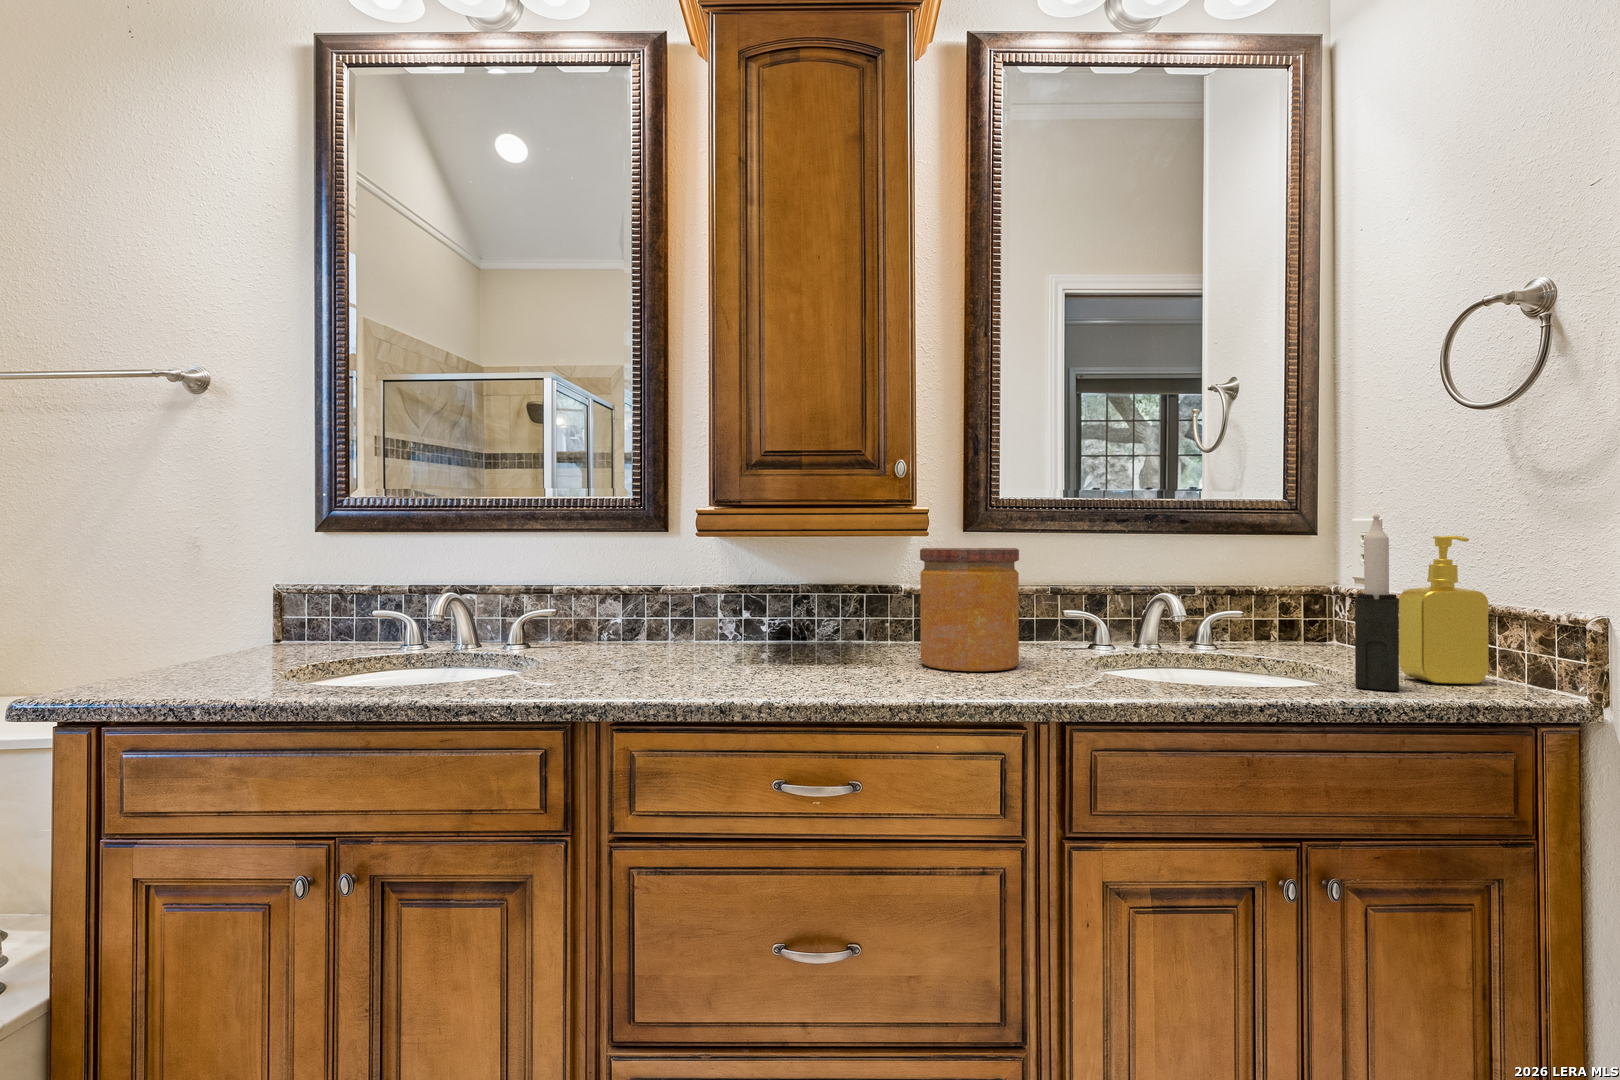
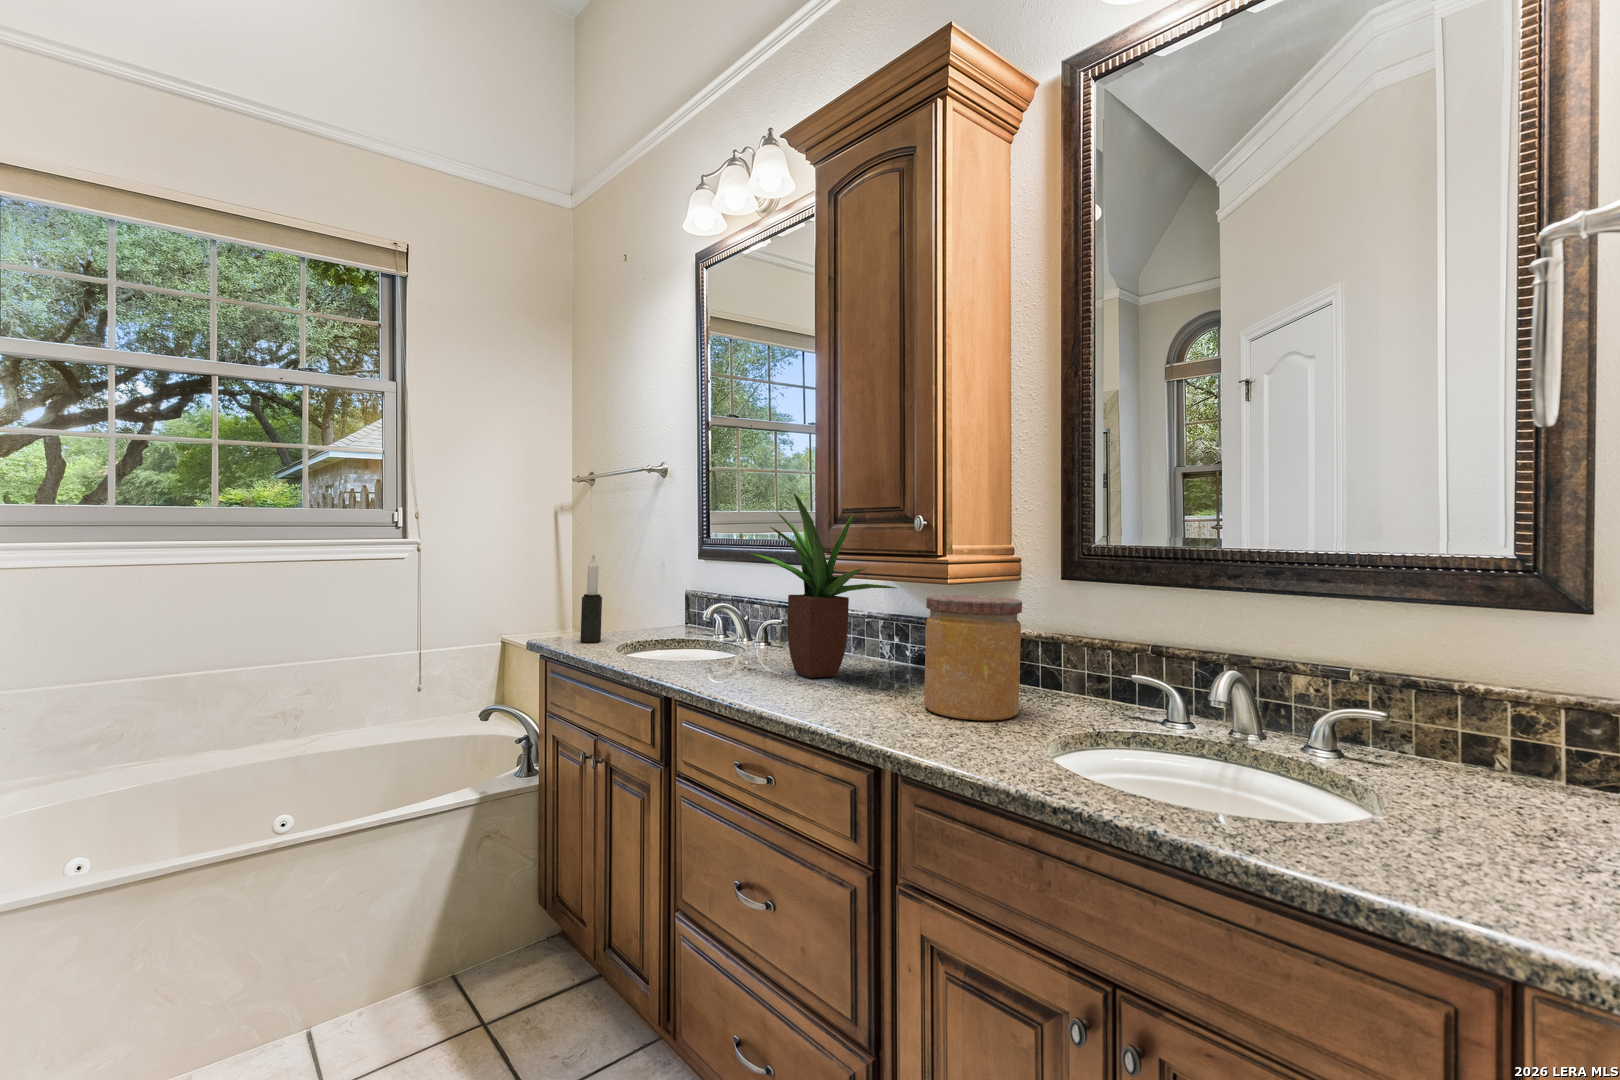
potted plant: none [651,425,834,667] -> present [748,493,896,678]
candle: present [1355,514,1399,691] -> present [580,554,602,643]
soap dispenser: present [1399,536,1489,684] -> none [1413,632,1564,891]

